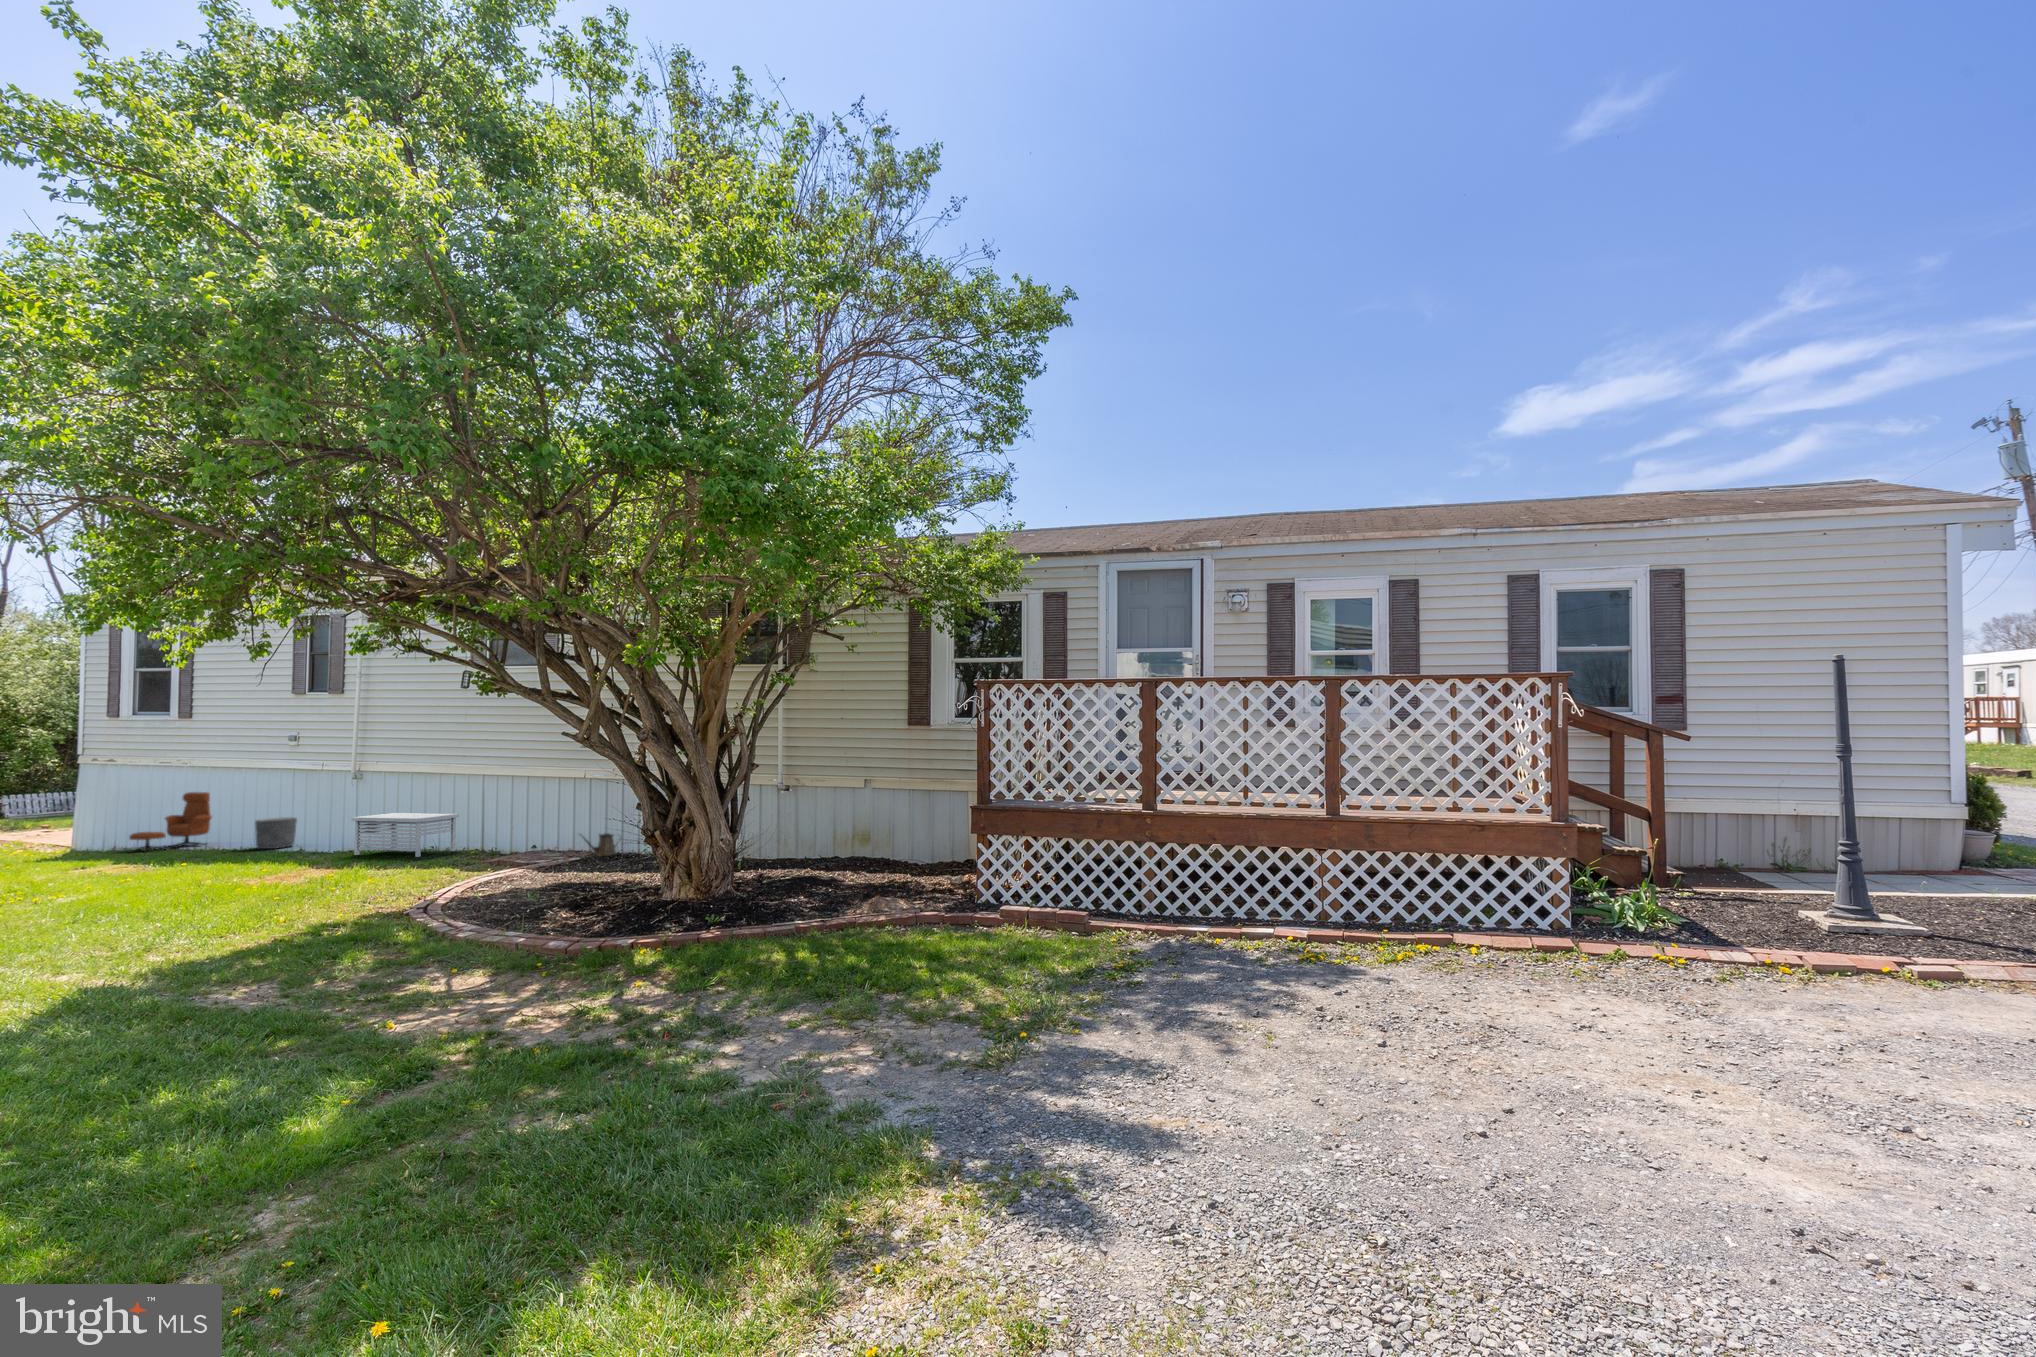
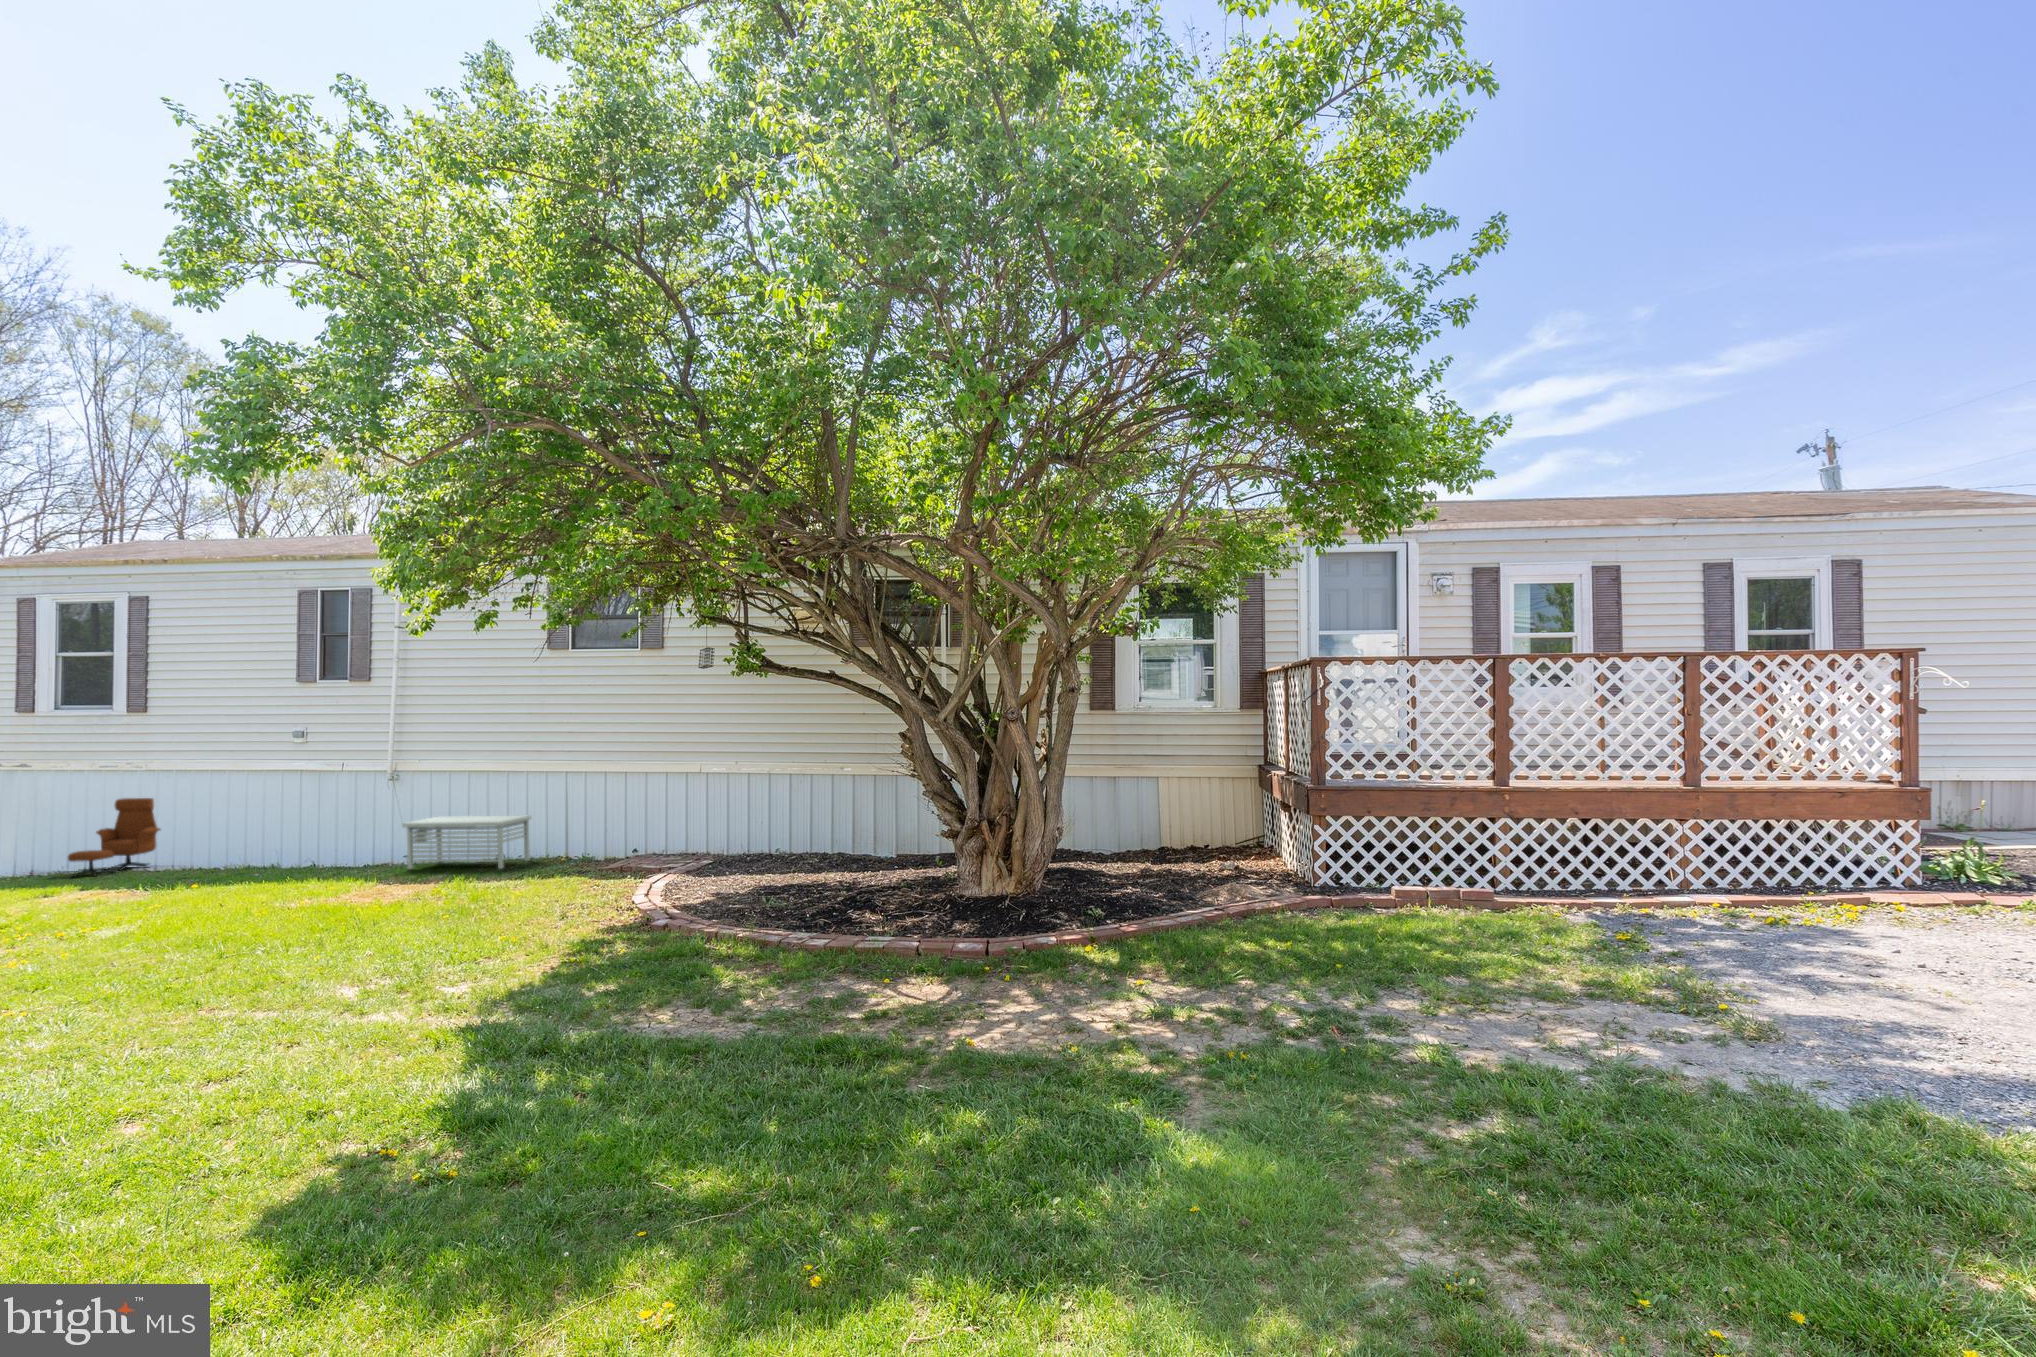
planter: present [255,817,297,849] -> none [241,826,289,867]
watering can: present [582,833,616,857] -> none [717,833,757,860]

